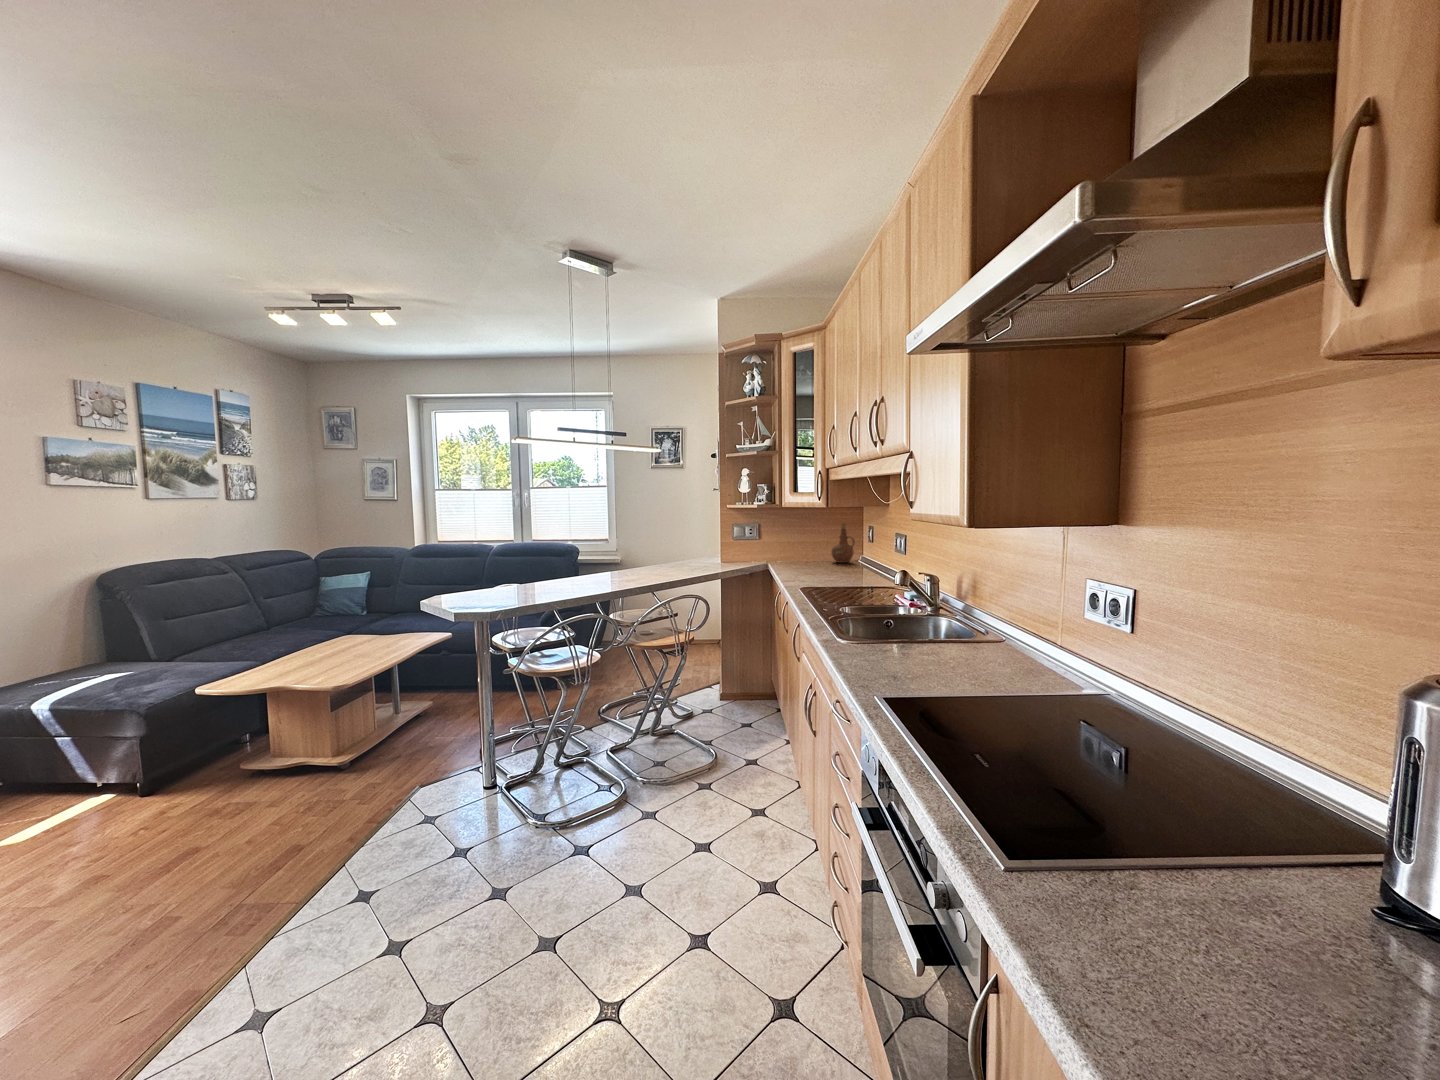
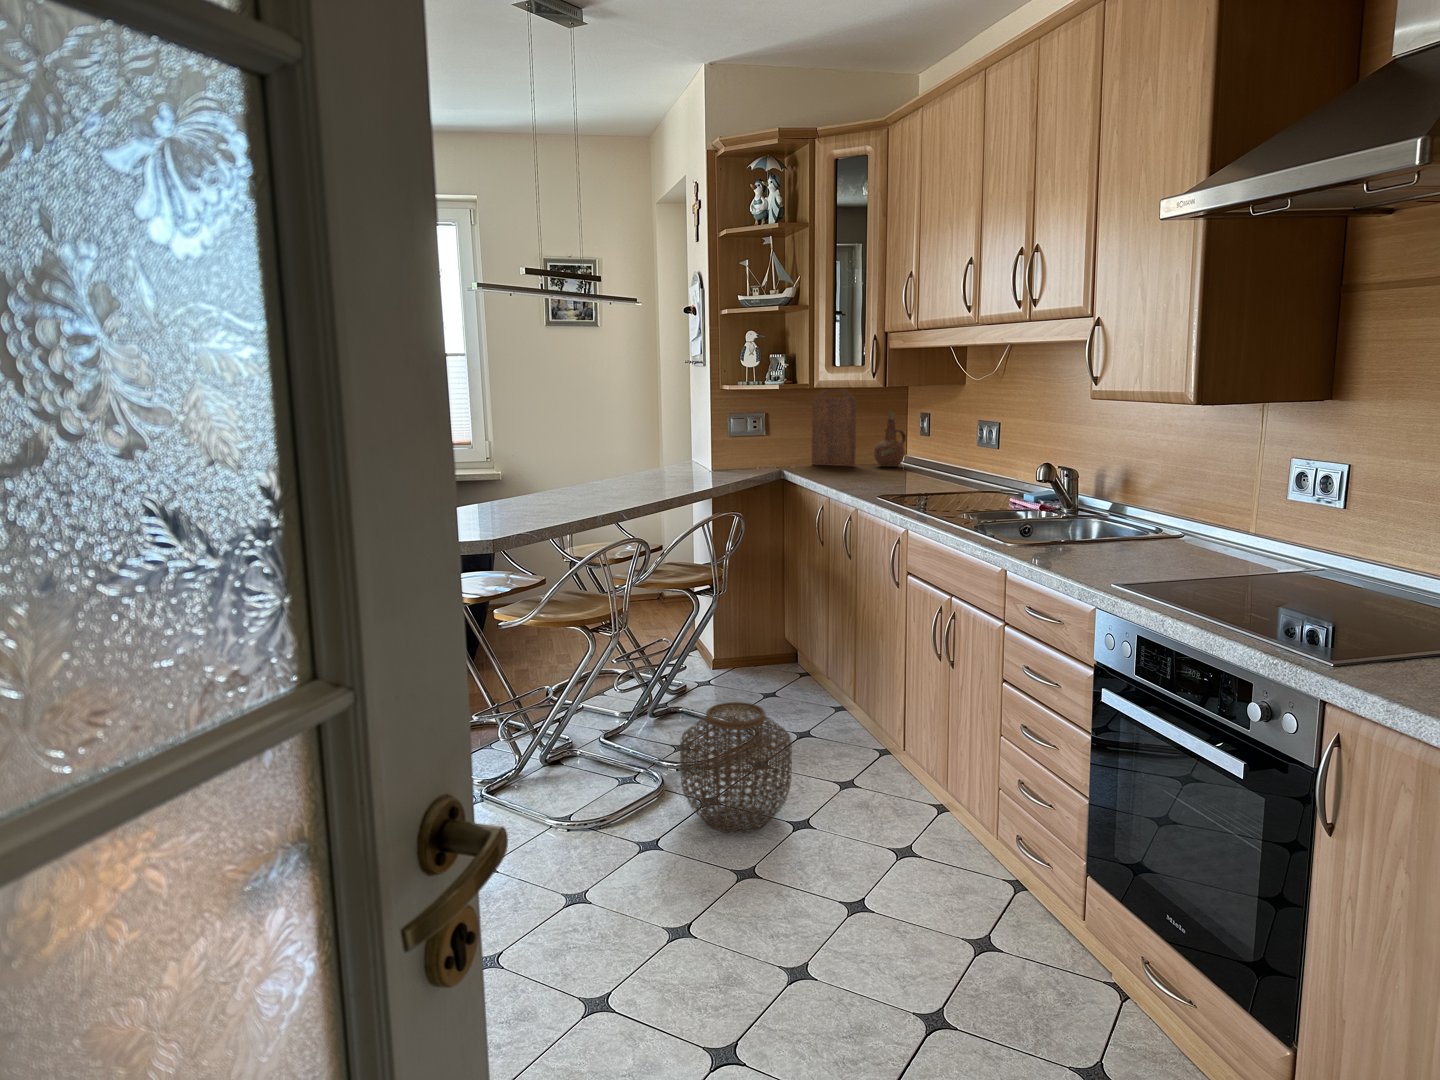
cutting board: none [789,507,819,561] -> present [812,389,856,466]
woven basket: none [616,745,702,852] -> present [680,702,792,833]

